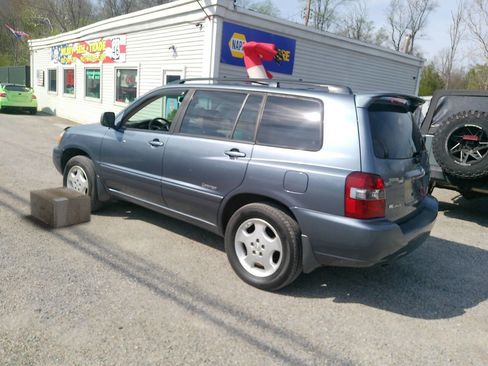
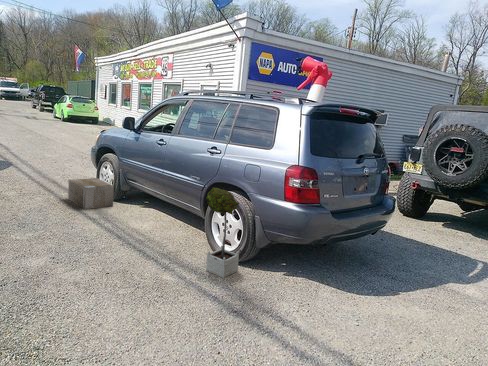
potted tree: none [239,202,283,315] -> present [206,188,239,278]

